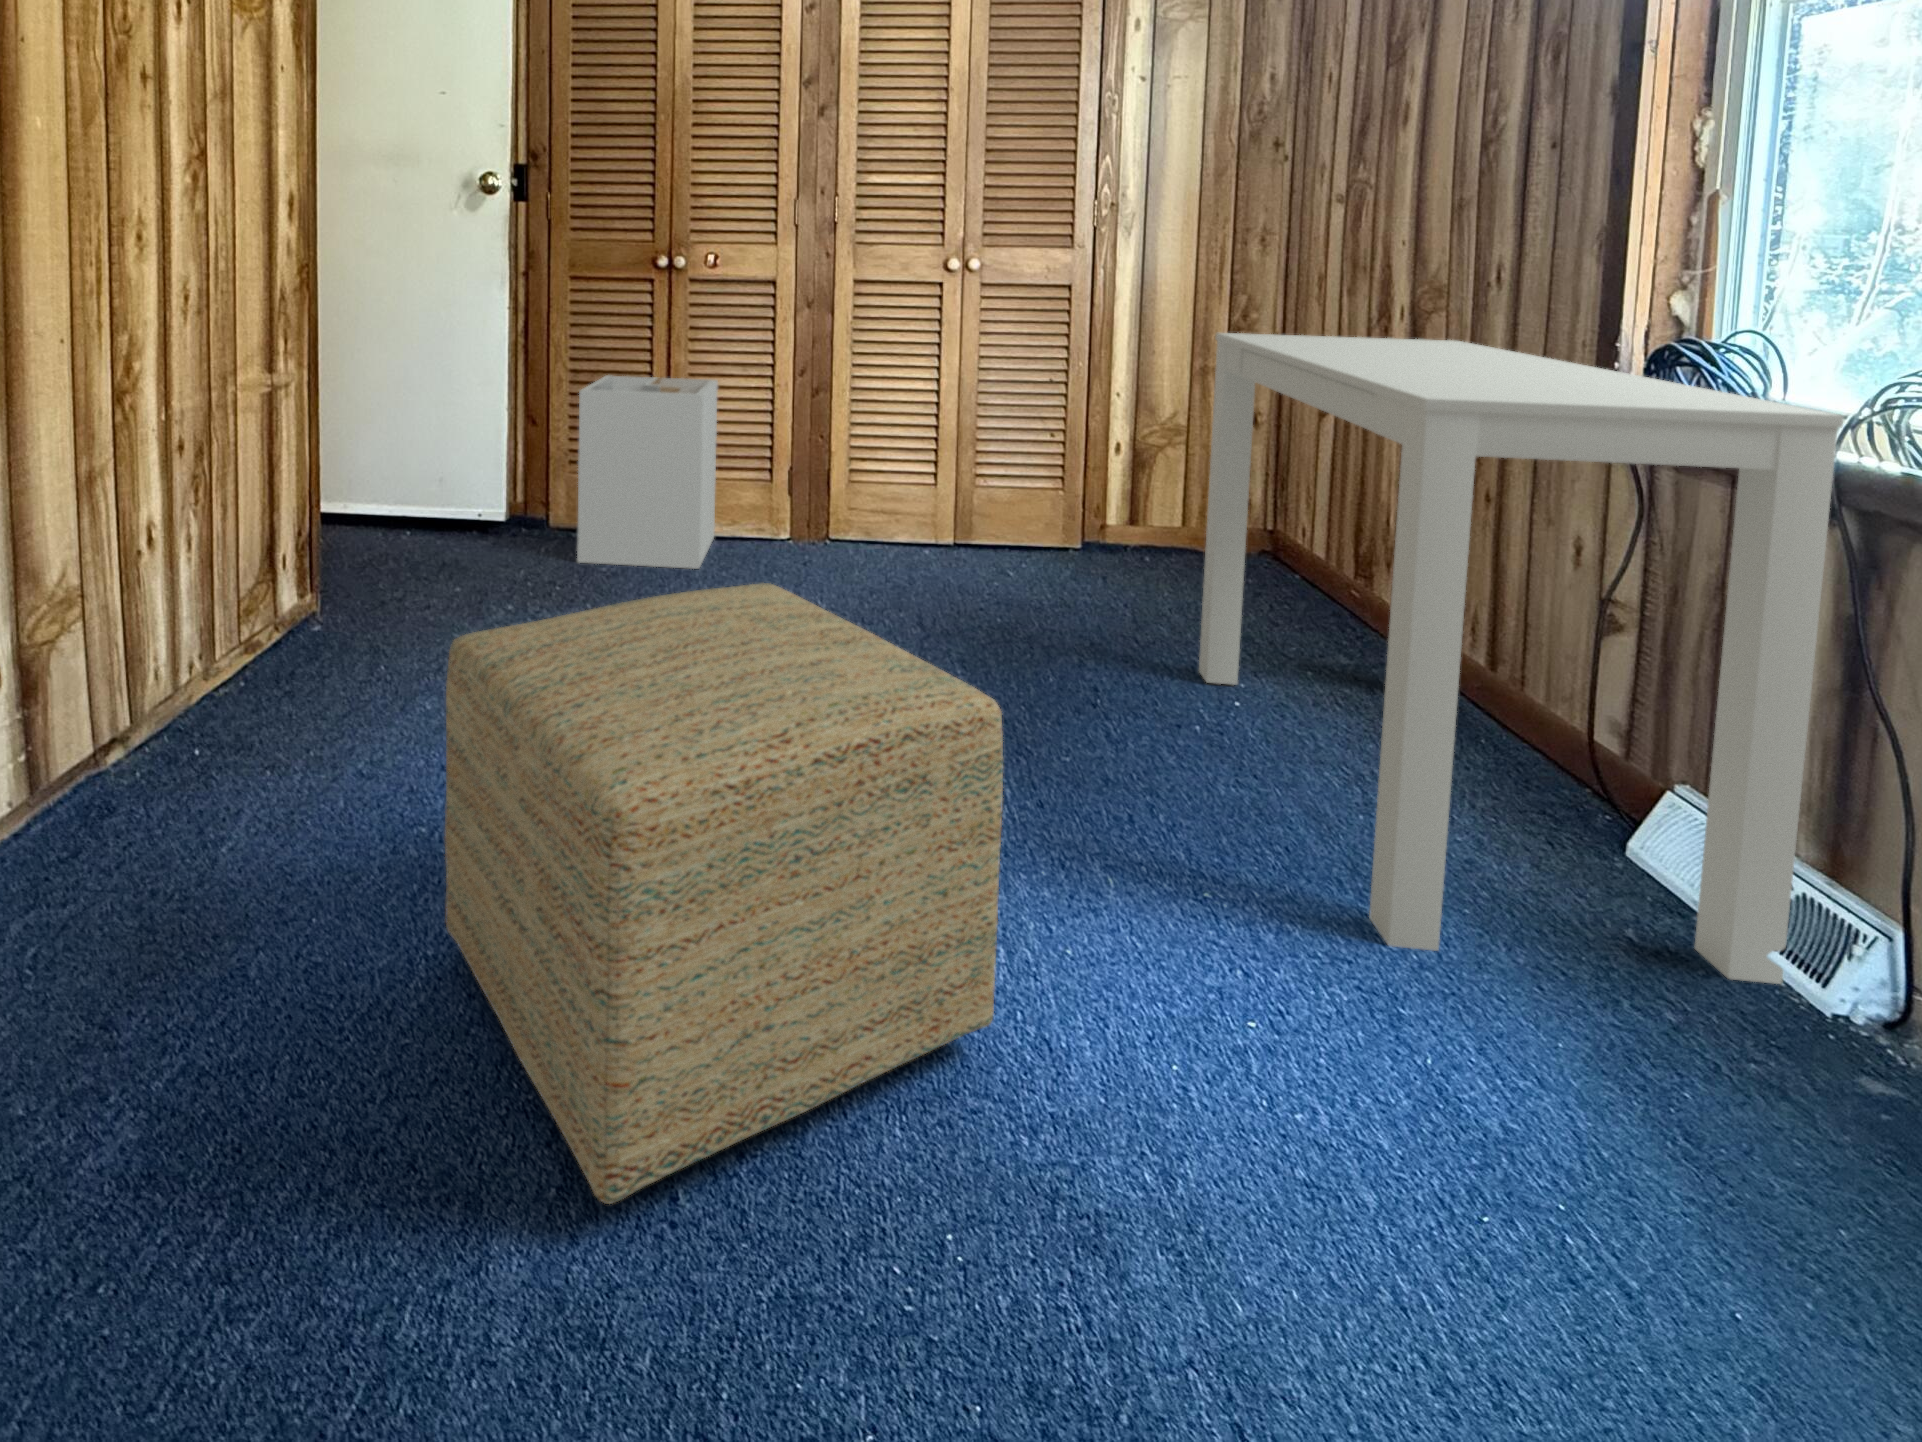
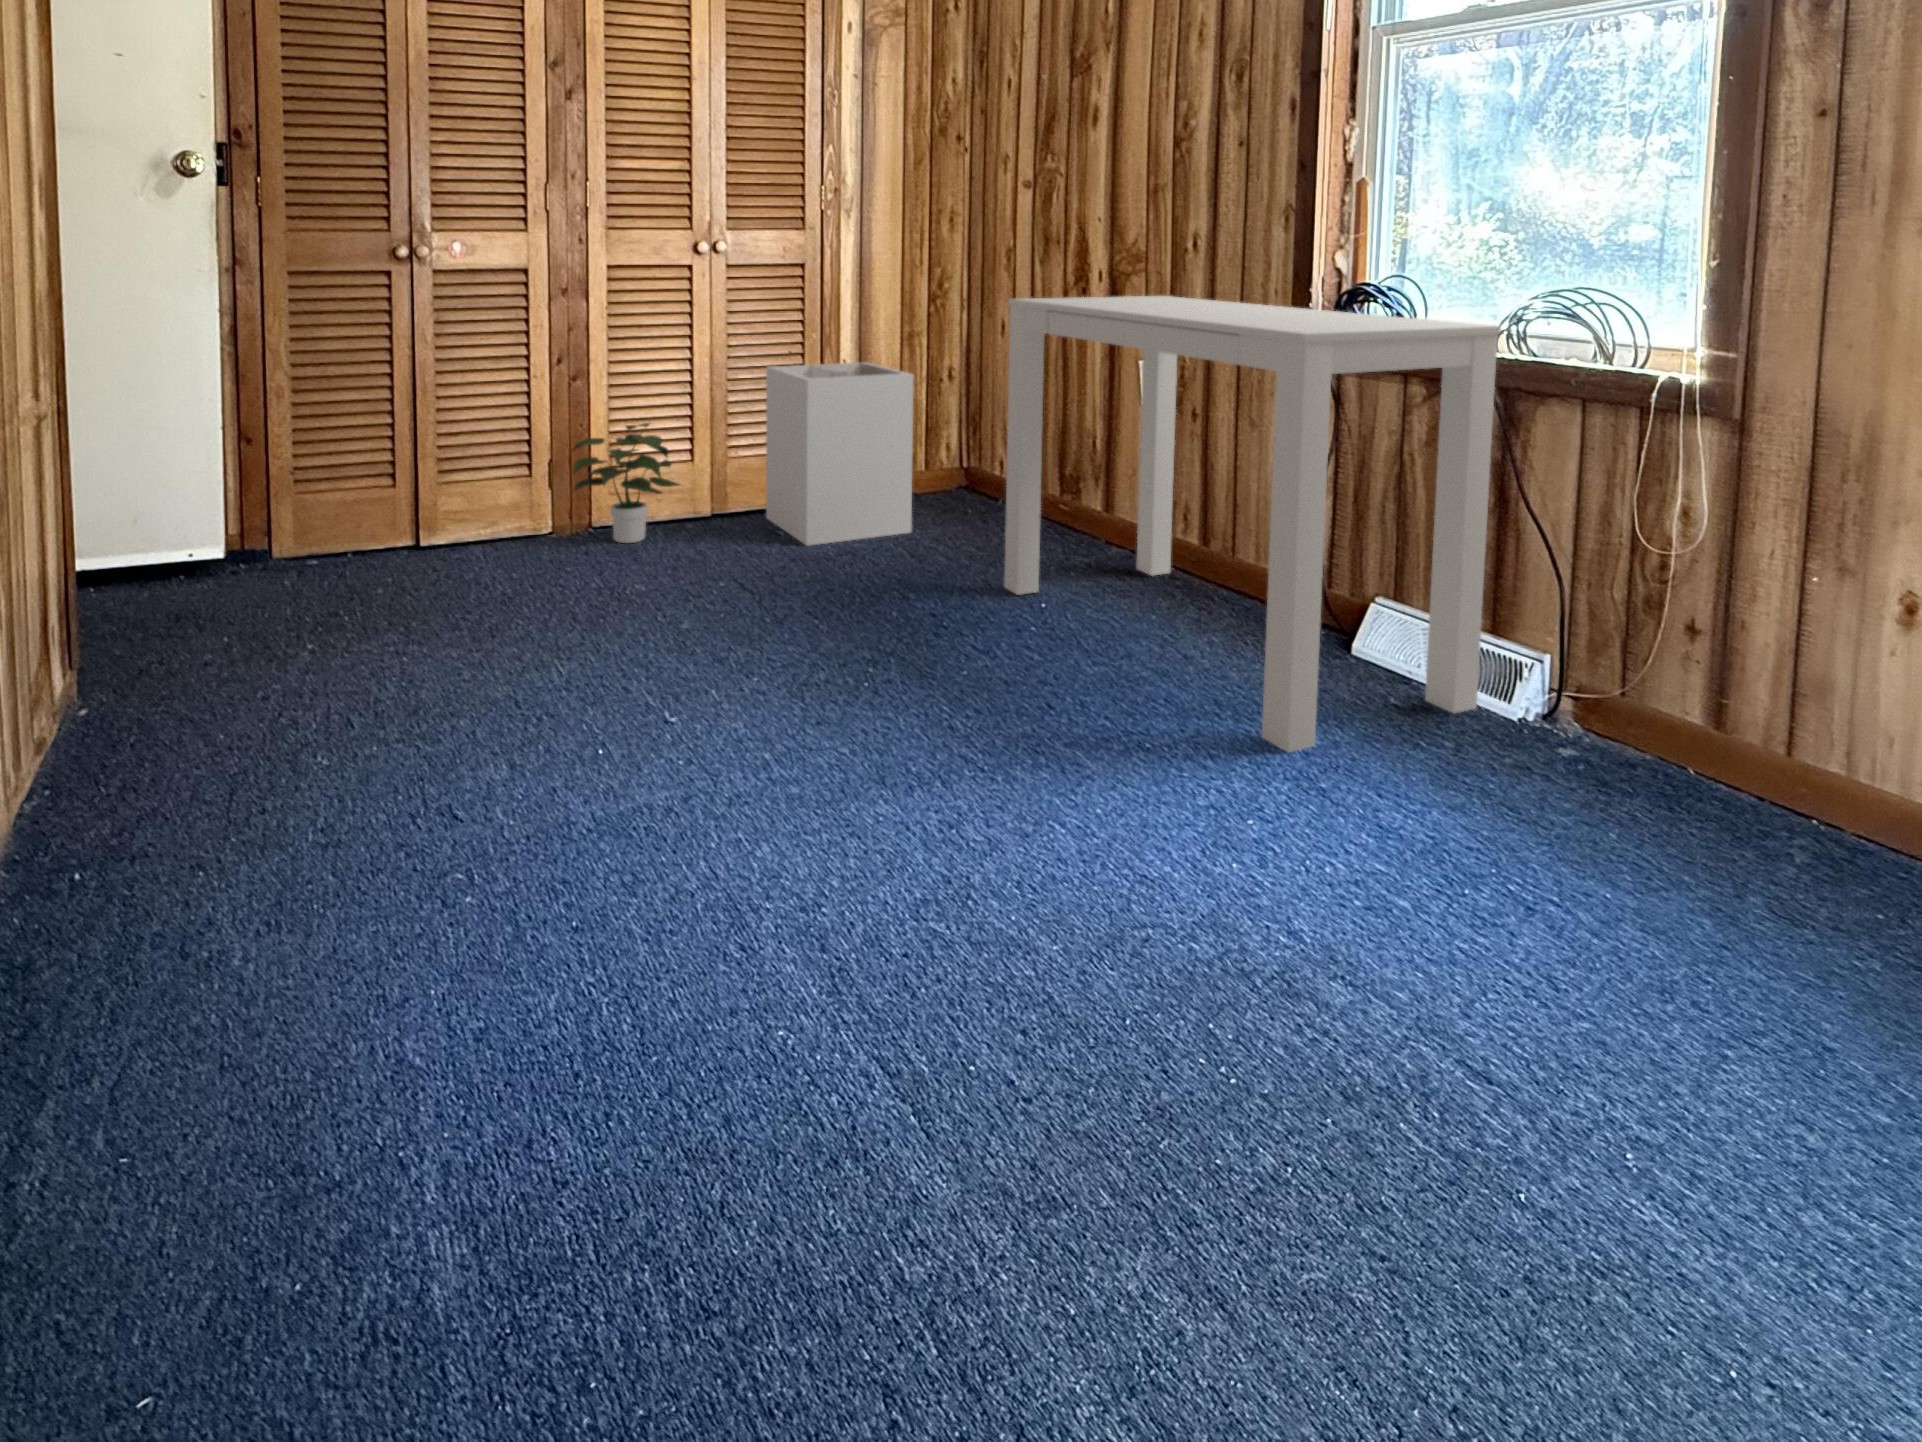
laundry hamper: present [577,375,718,569] -> present [766,362,914,546]
potted plant: none [795,436,907,554] -> present [573,423,680,543]
ottoman: present [445,583,1003,1204] -> none [603,562,1149,1171]

